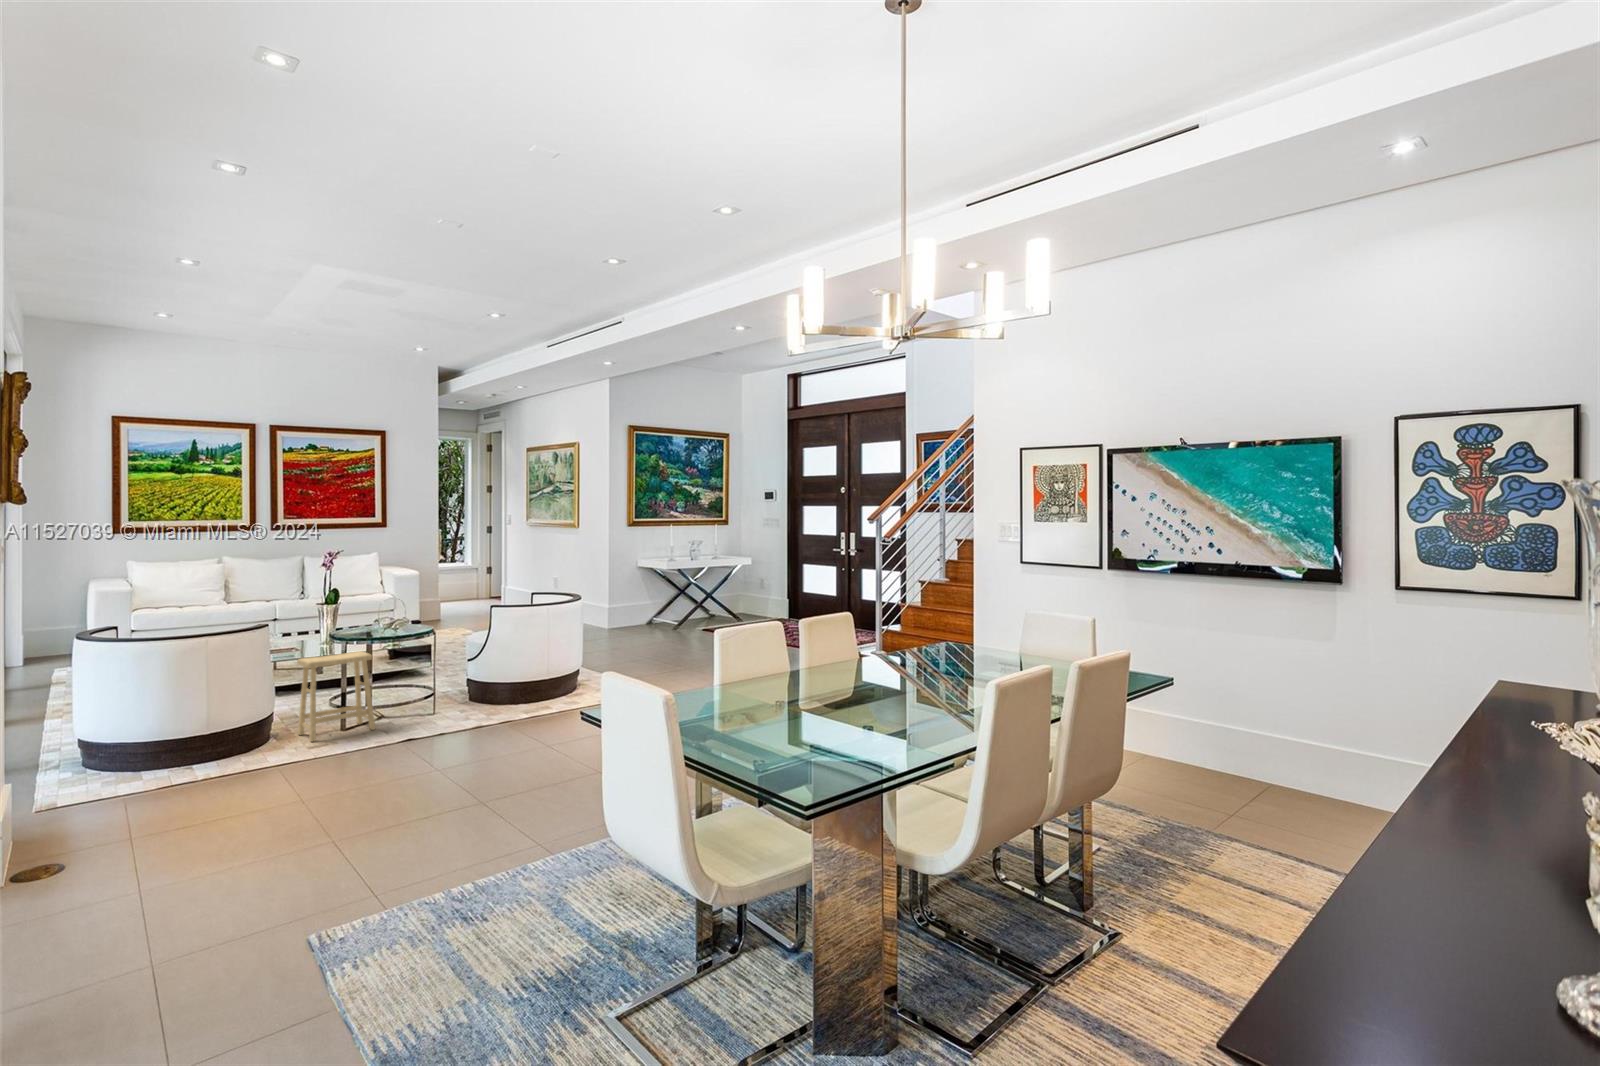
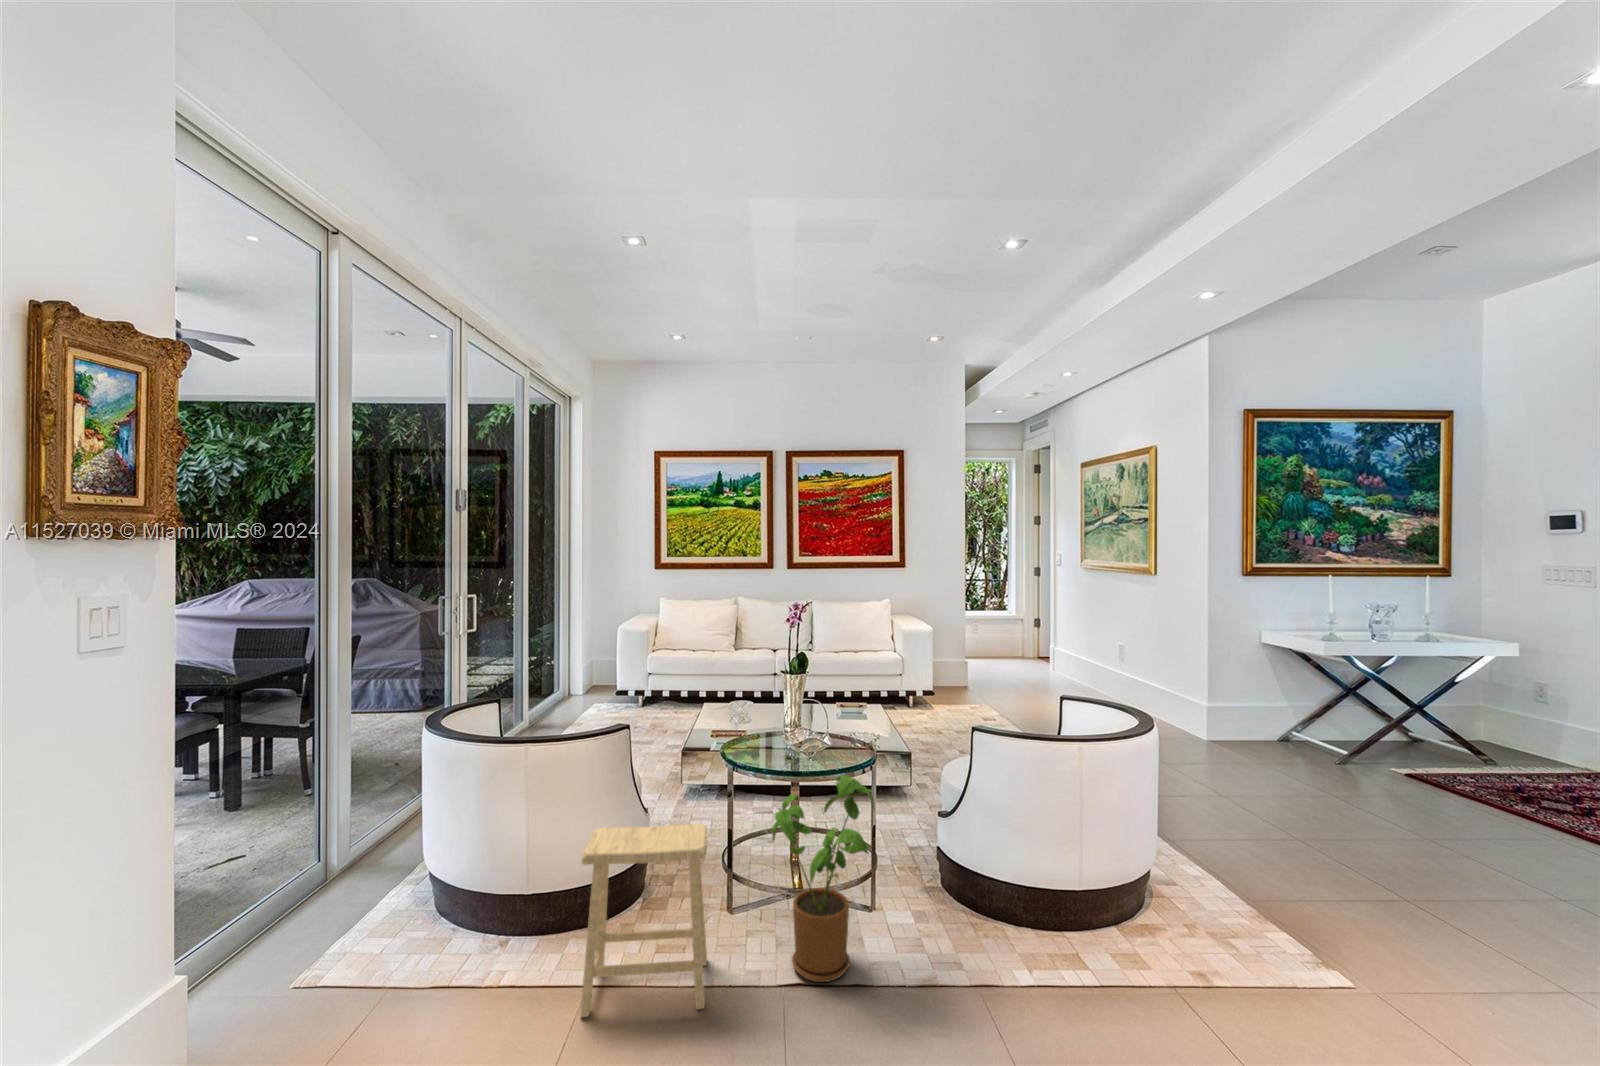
house plant: none [394,621,455,716] -> present [772,775,874,982]

